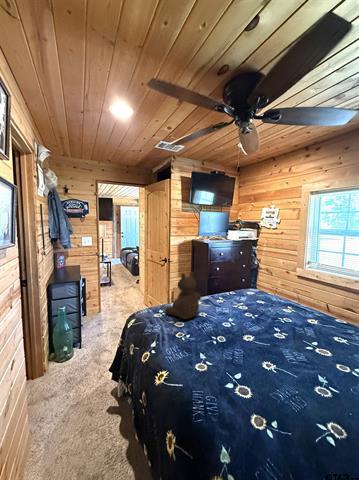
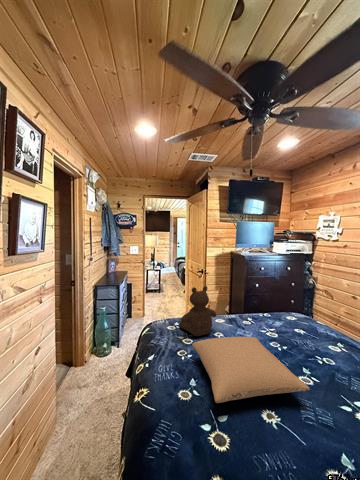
pillow: none [193,312,300,369] -> present [192,337,309,403]

